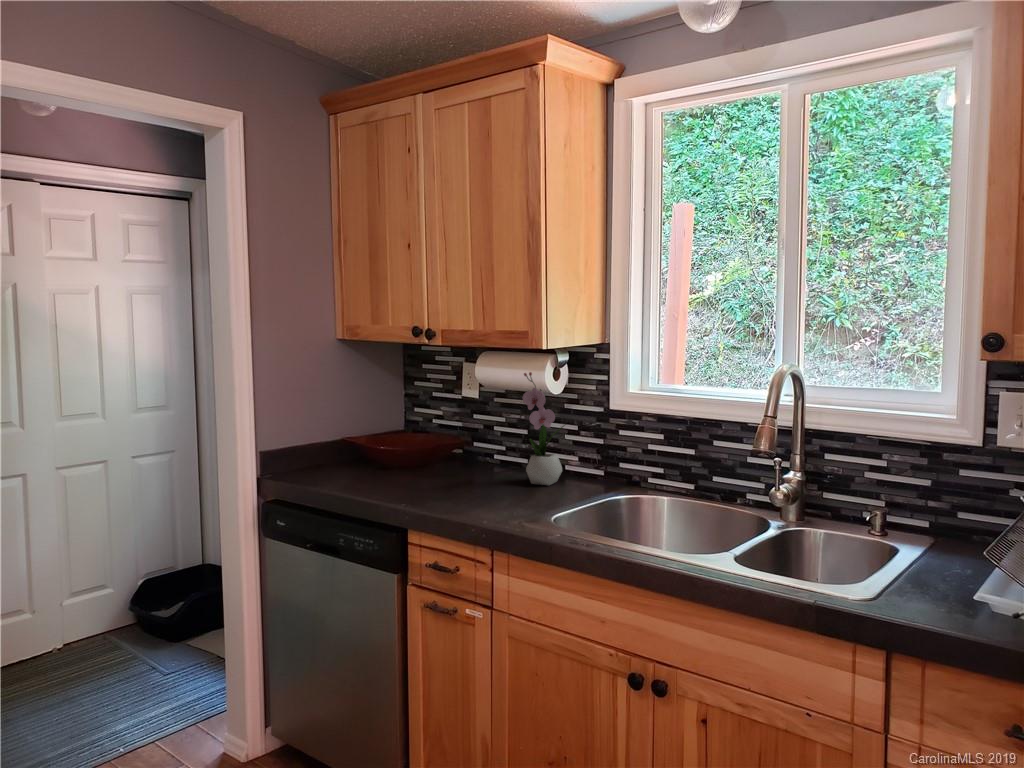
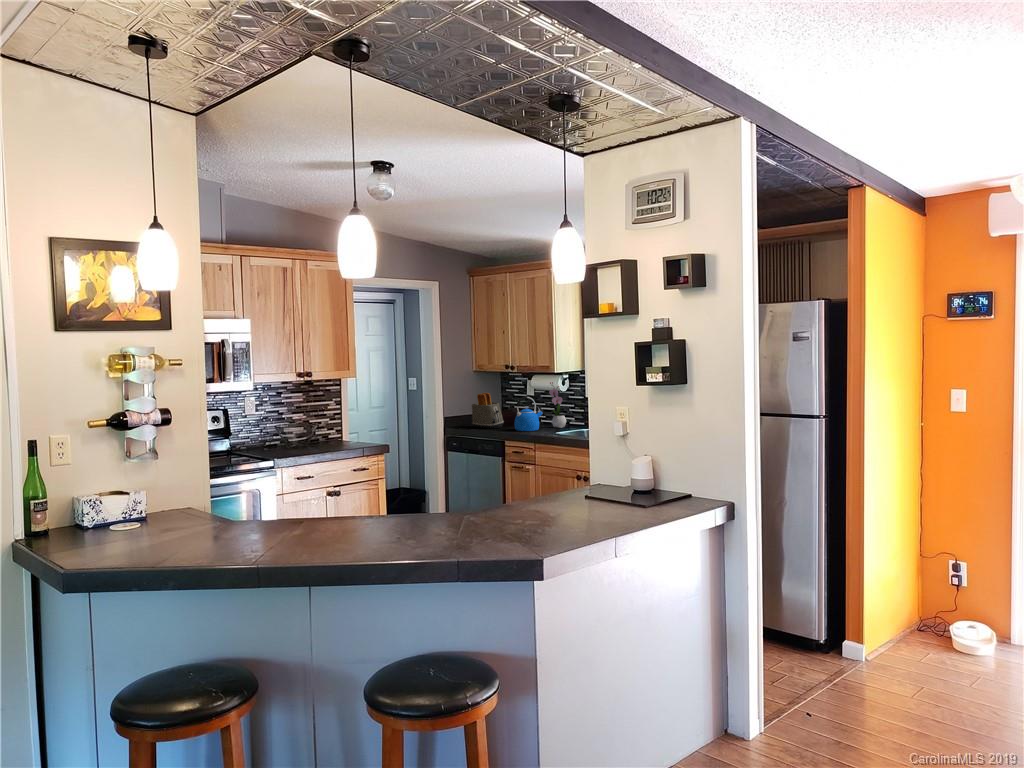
toaster: none [326,395,407,489] -> present [472,393,504,429]
kettle: none [434,410,507,504] -> present [514,397,543,431]

